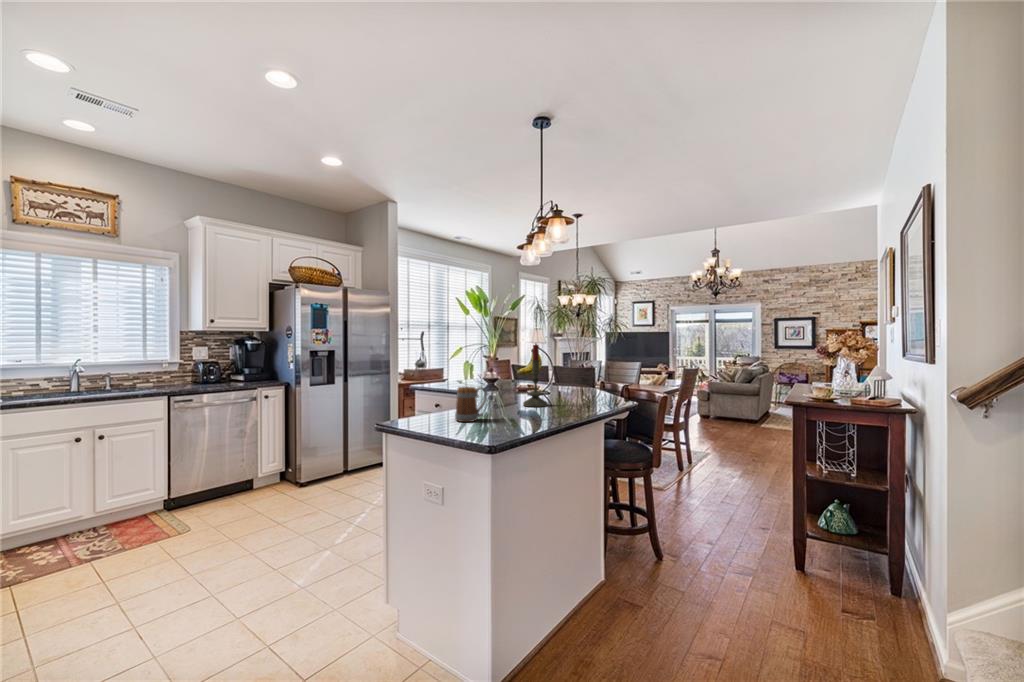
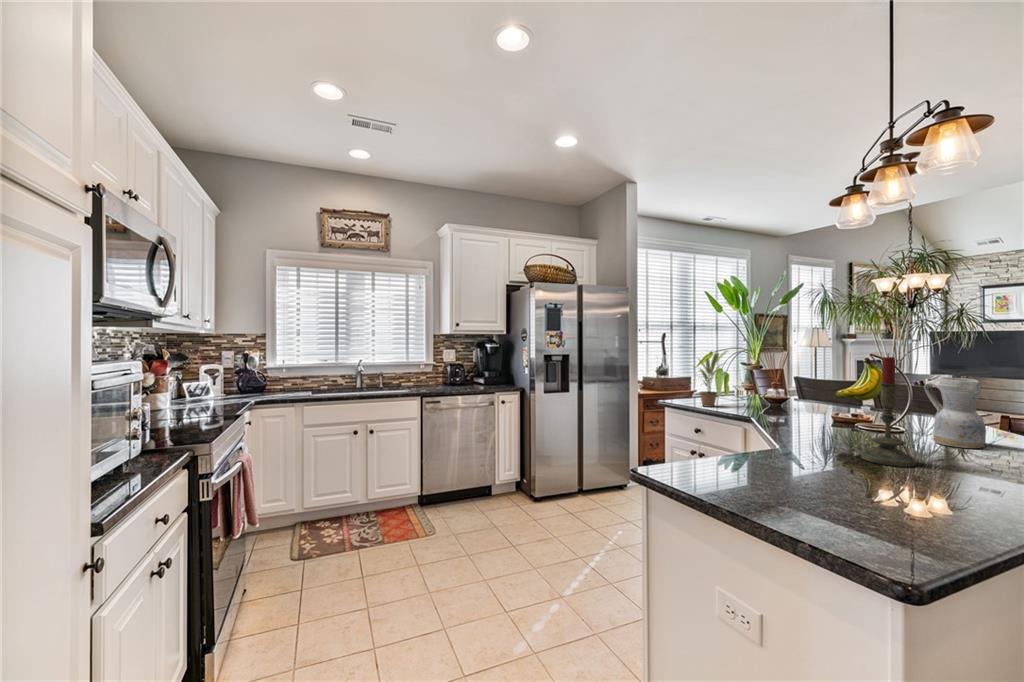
potted plant: none [438,344,464,387] -> present [698,351,727,407]
ceramic pitcher: none [562,357,587,397] -> present [924,377,986,448]
mug: present [455,387,487,422] -> none [748,426,809,489]

